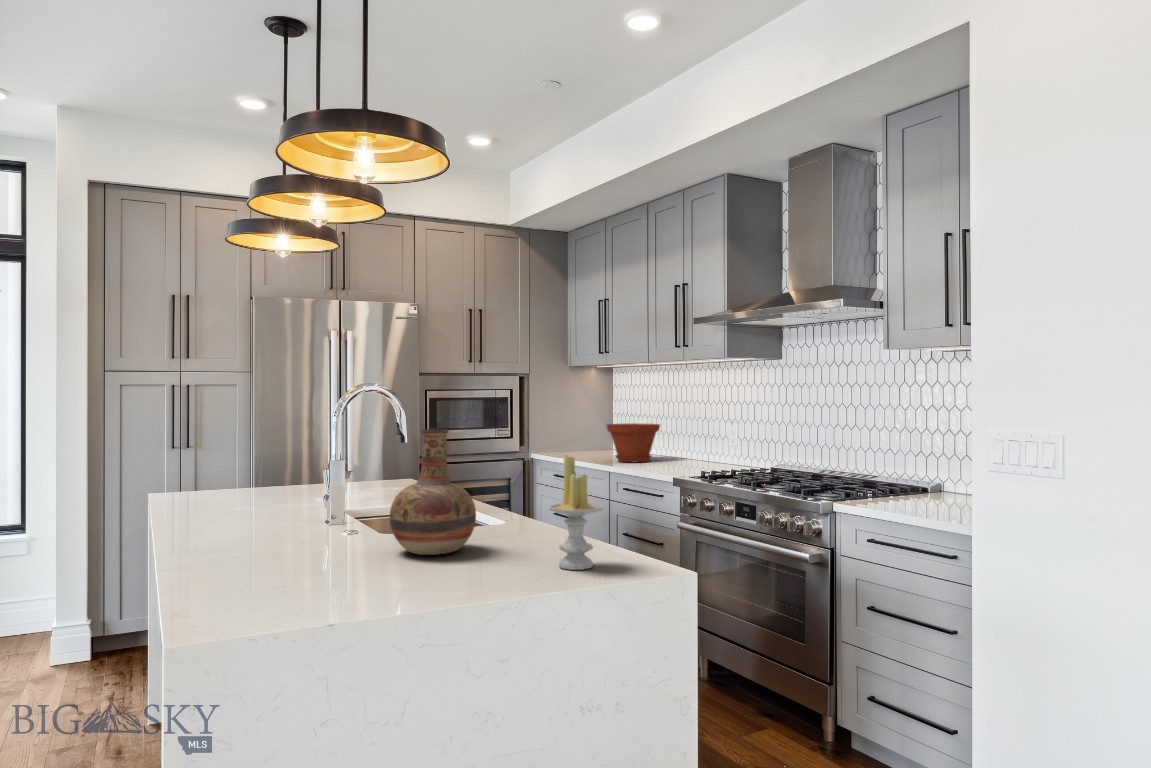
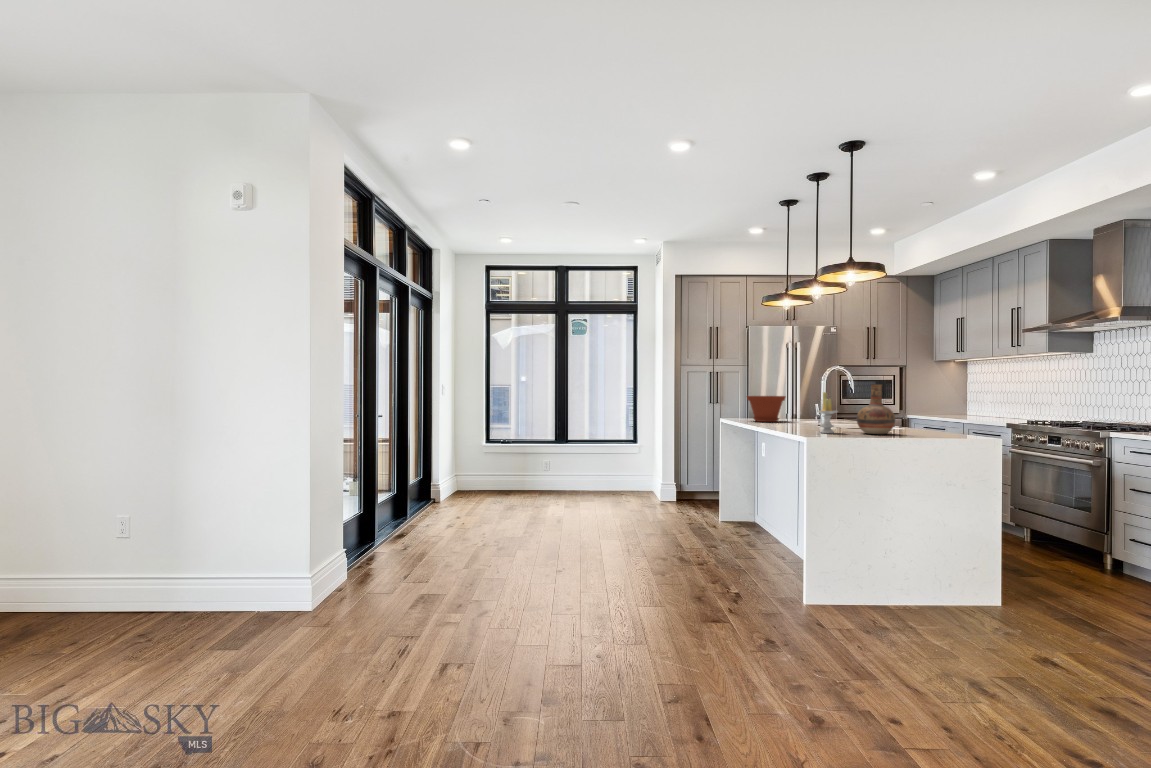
plant pot: present [606,423,660,462] -> present [747,396,786,422]
candle: present [548,456,604,570] -> present [818,392,837,433]

